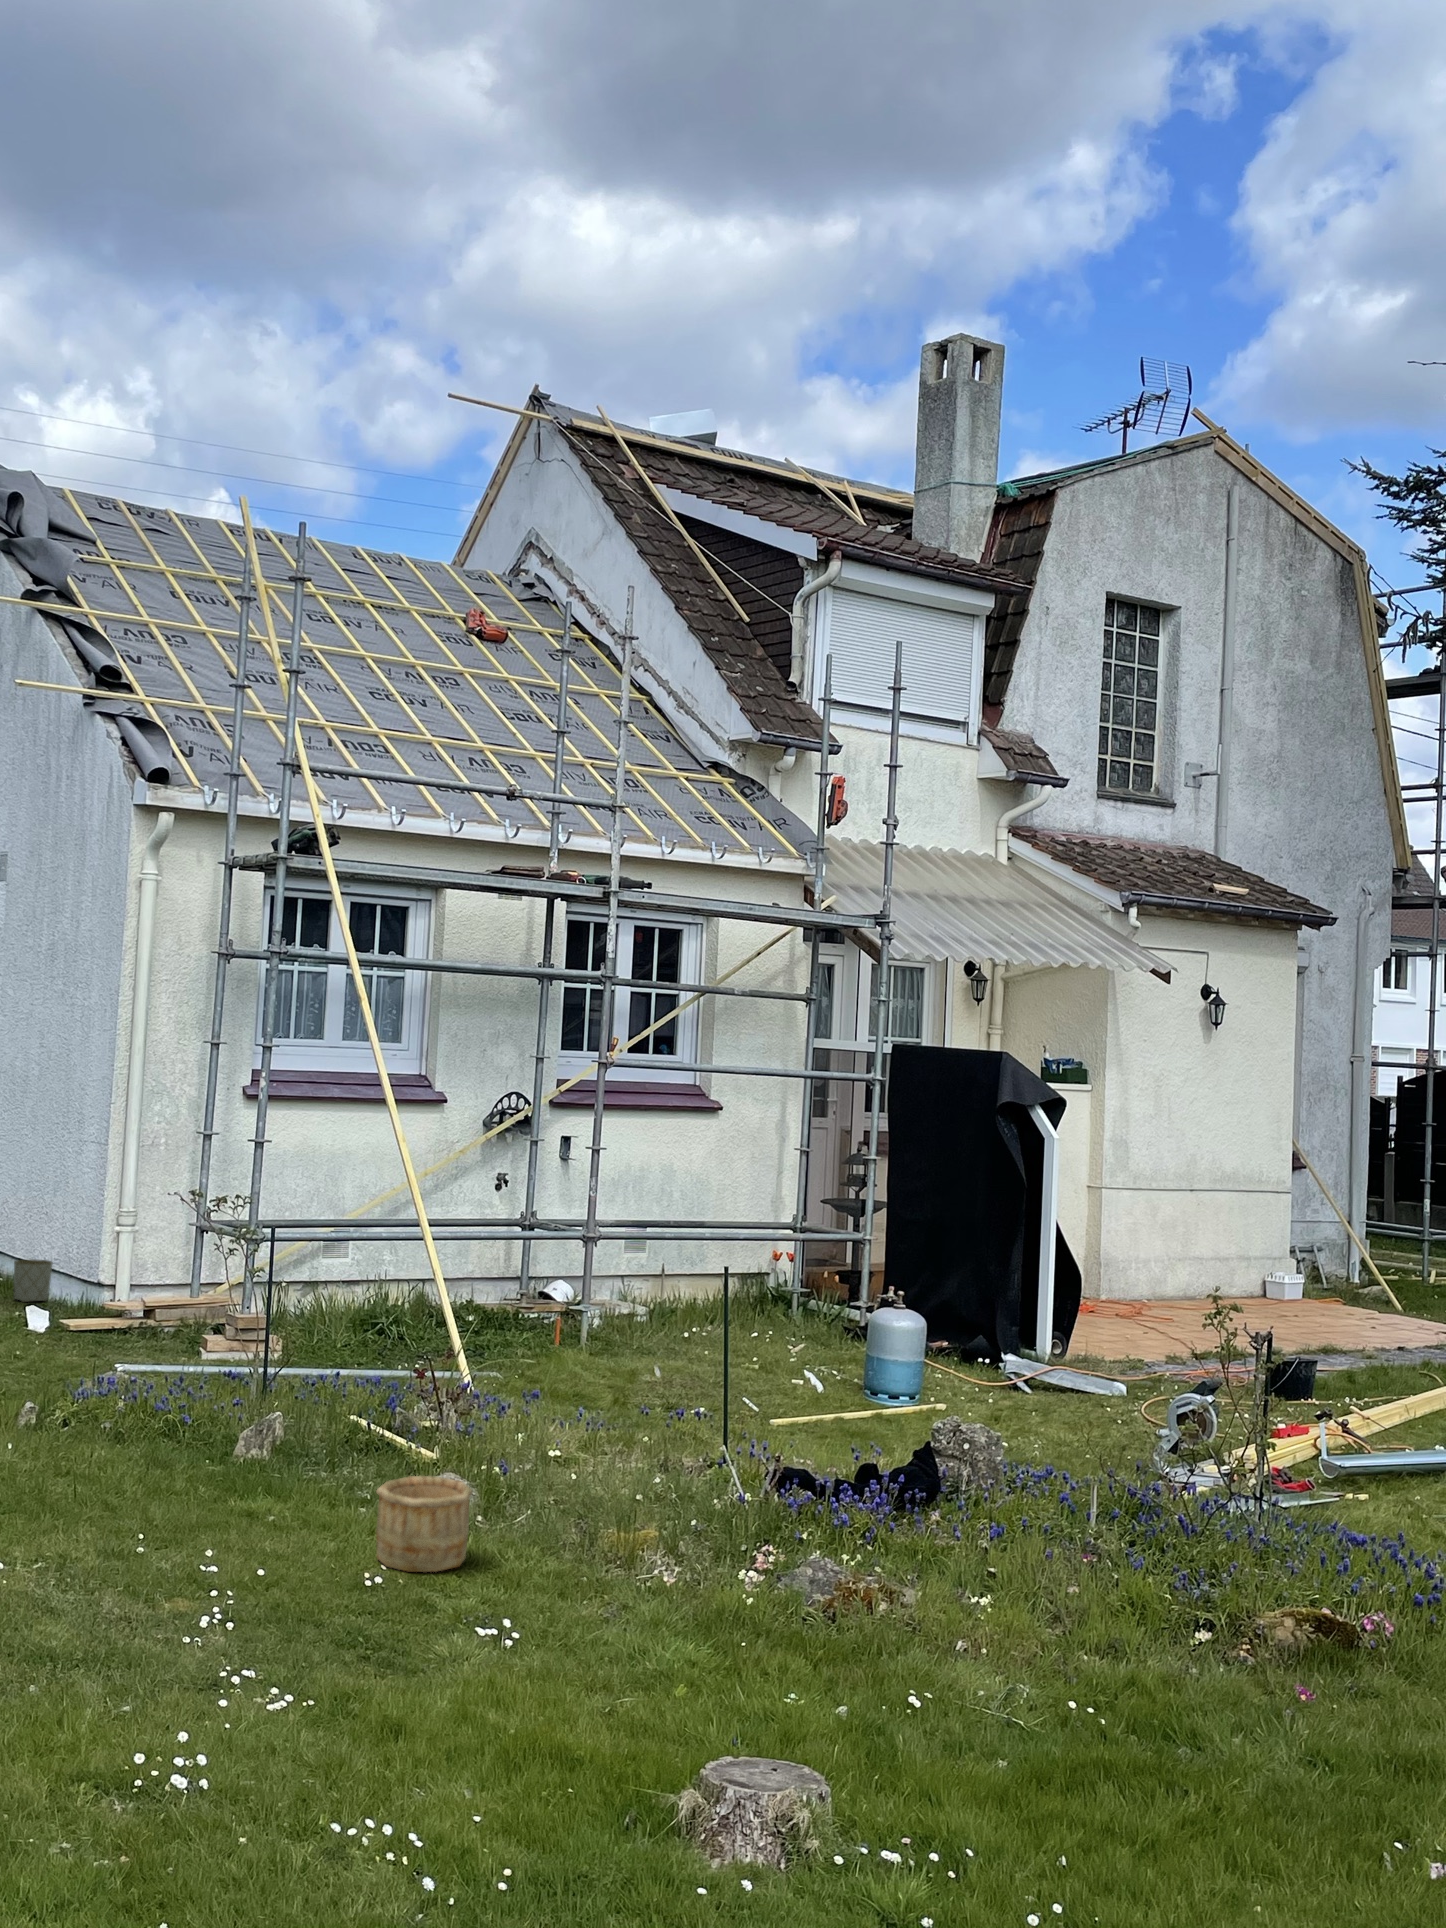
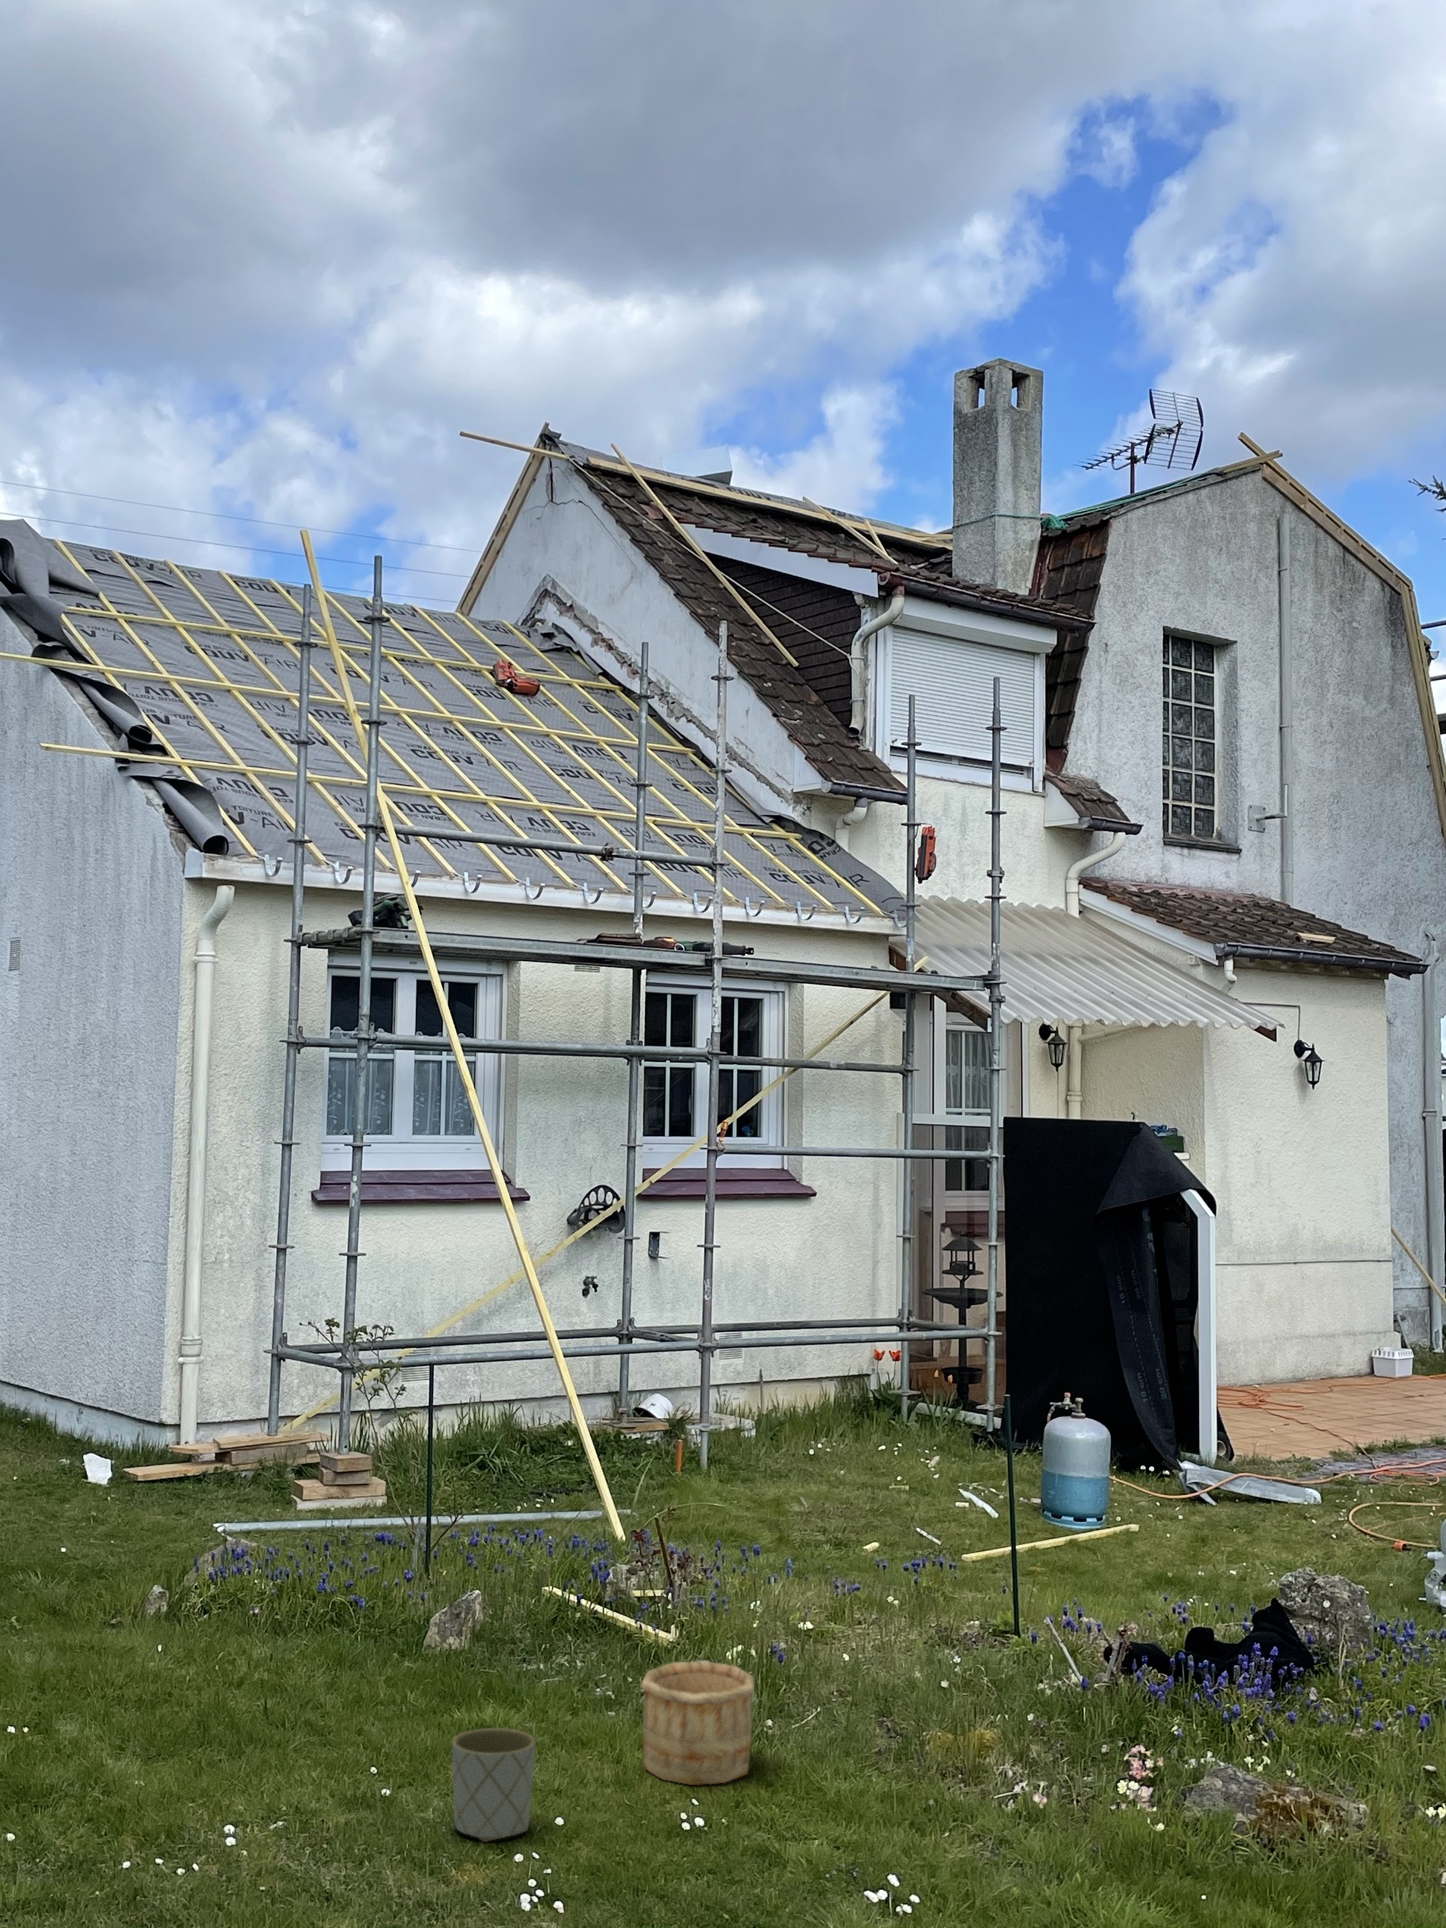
planter: present [14,1259,53,1302] -> present [452,1728,535,1842]

